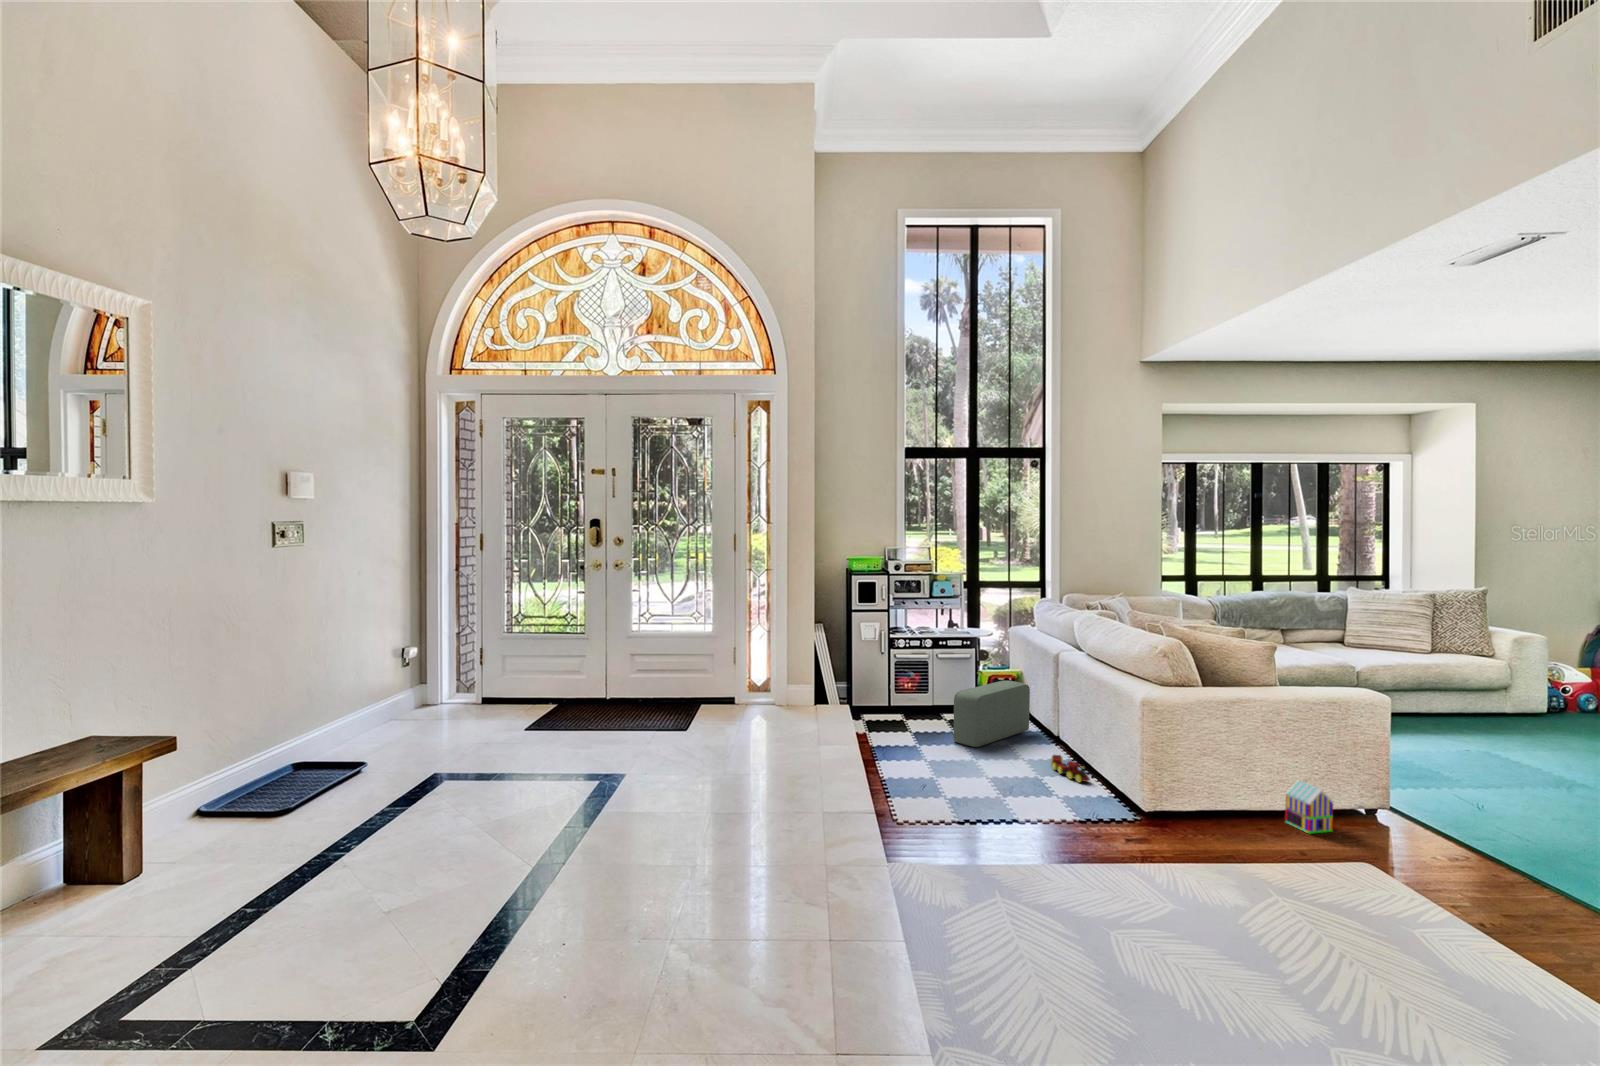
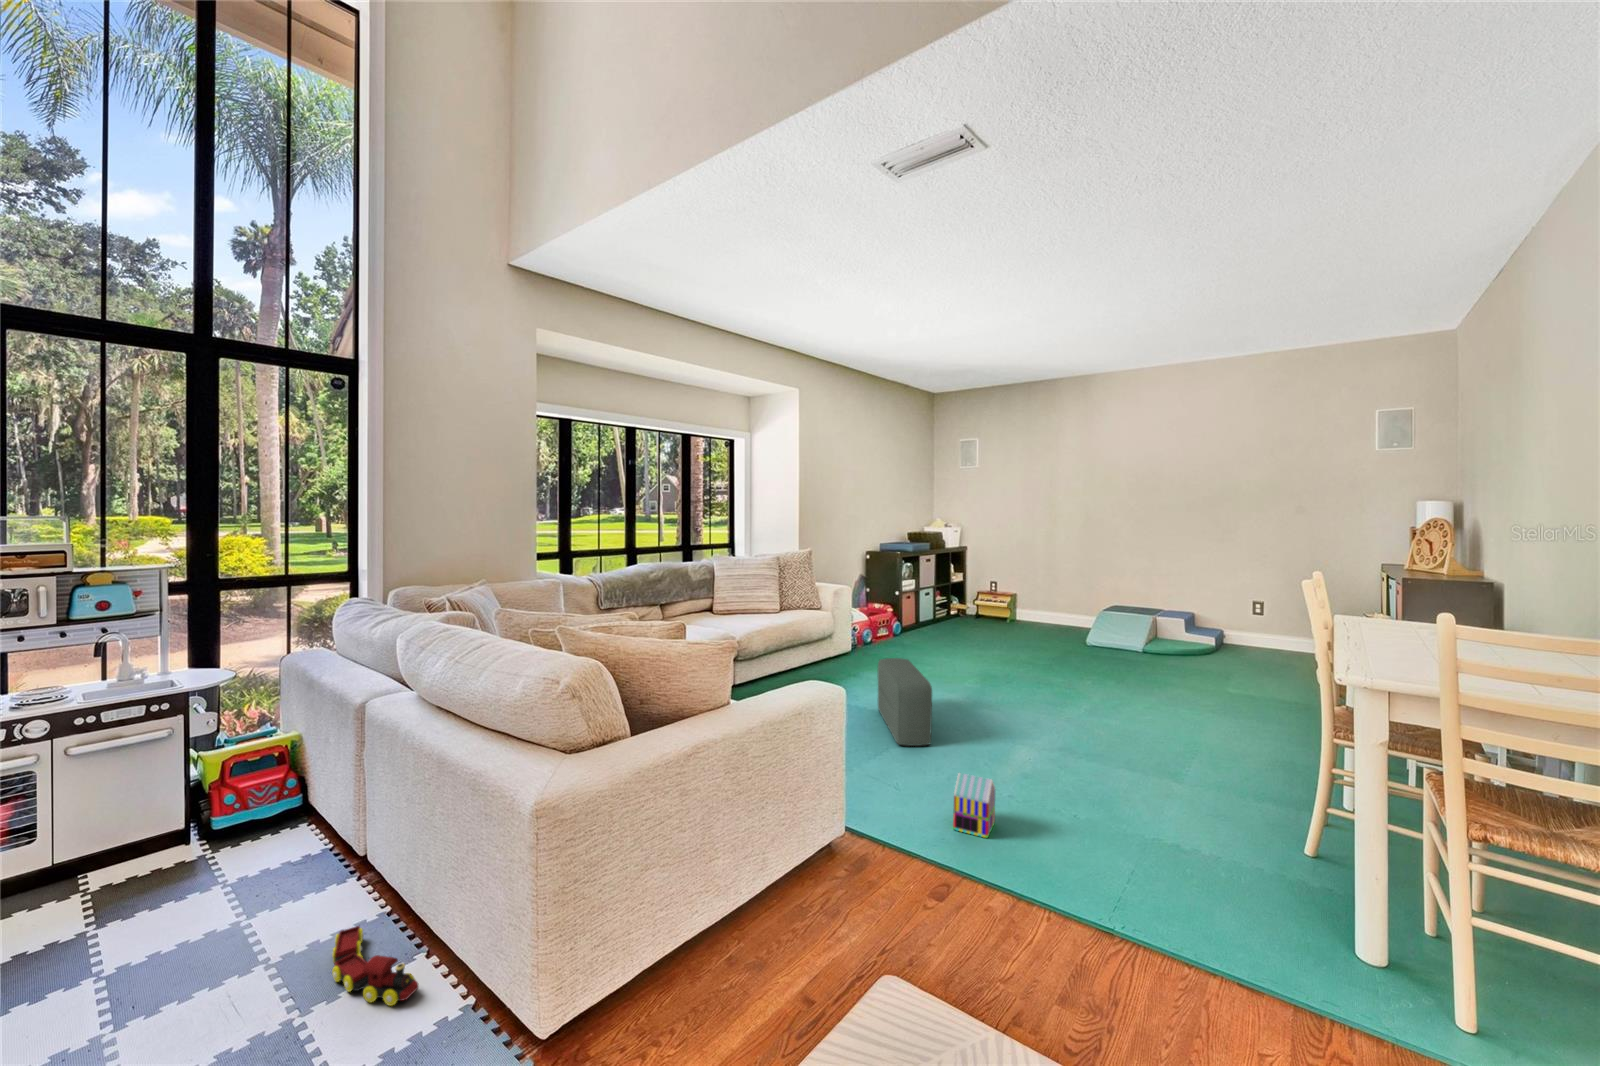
pouf: present [954,681,1030,747] -> present [878,658,932,746]
toy house: present [1285,780,1333,834] -> present [953,773,995,838]

